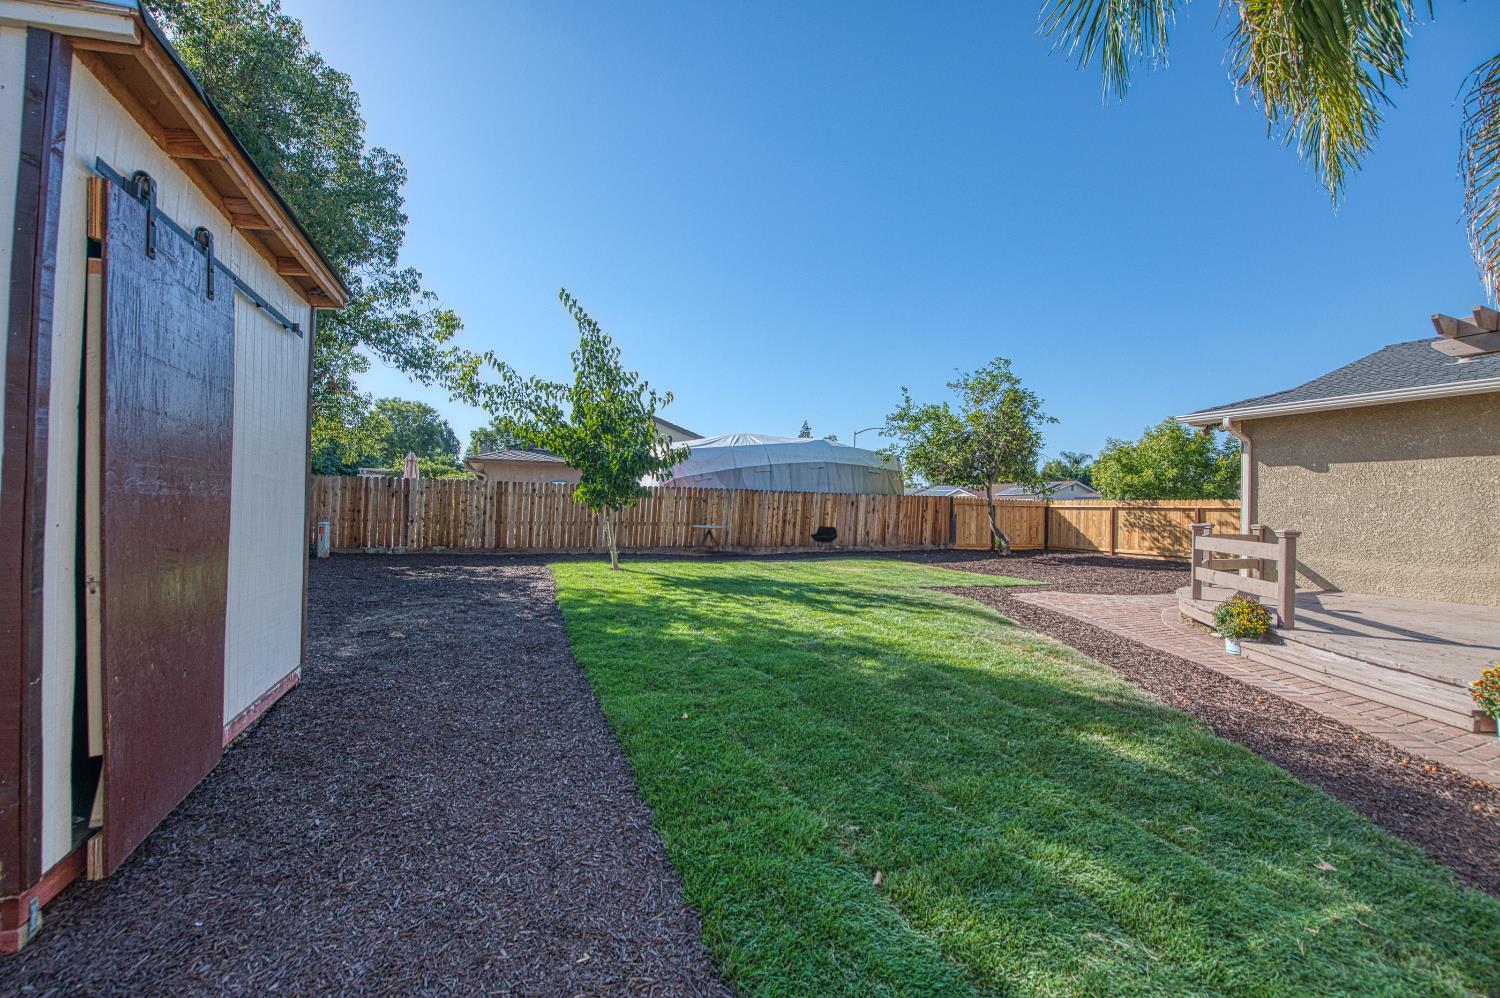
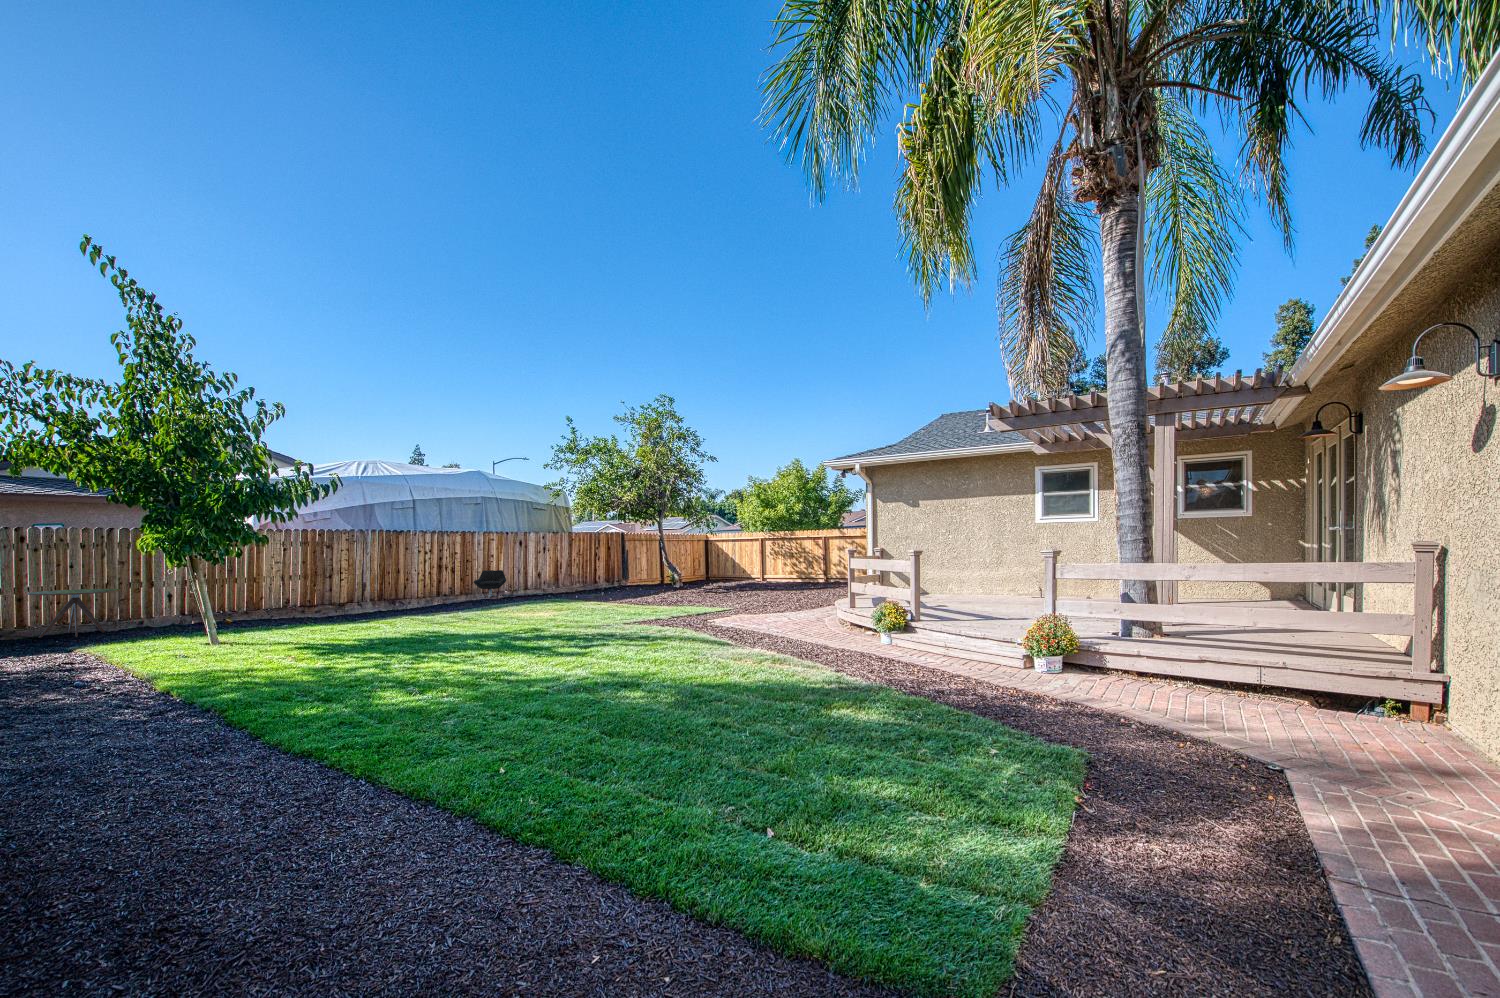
round table: present [691,525,727,552] -> present [28,589,121,638]

